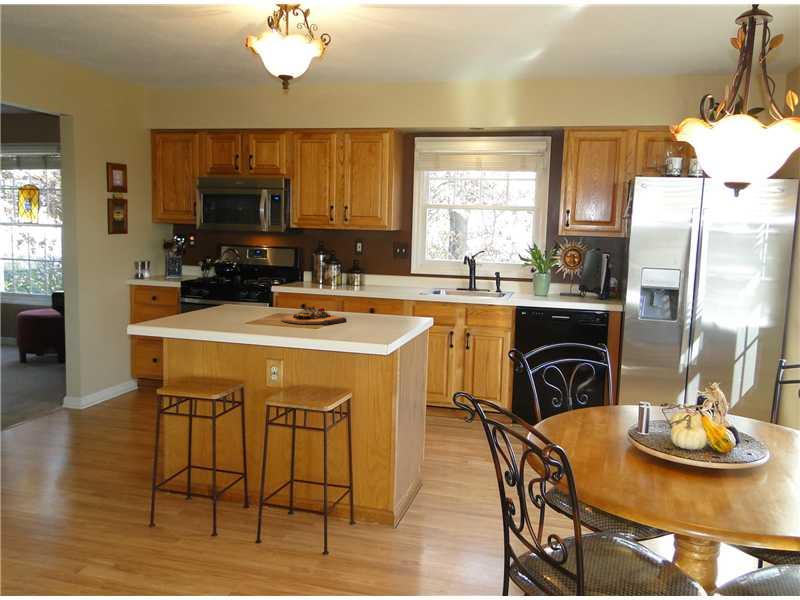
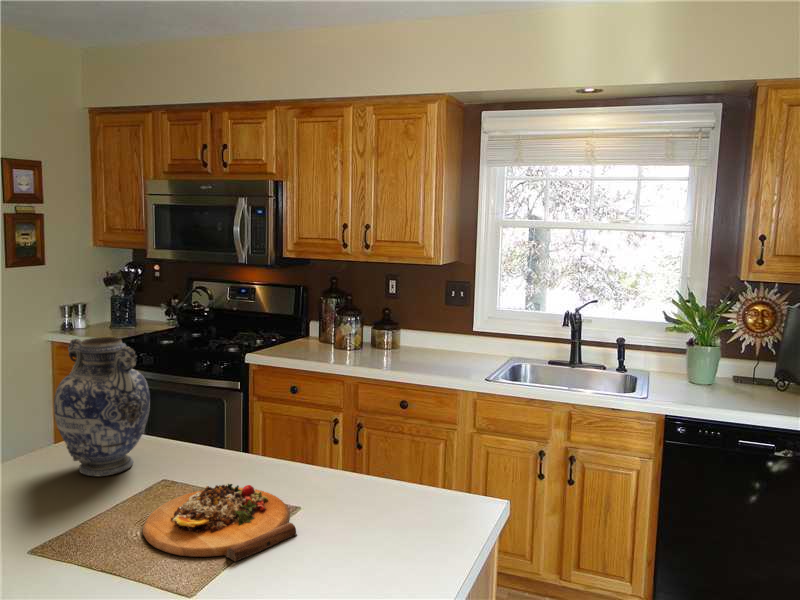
vase: none [223,251,265,314] -> present [54,337,150,476]

